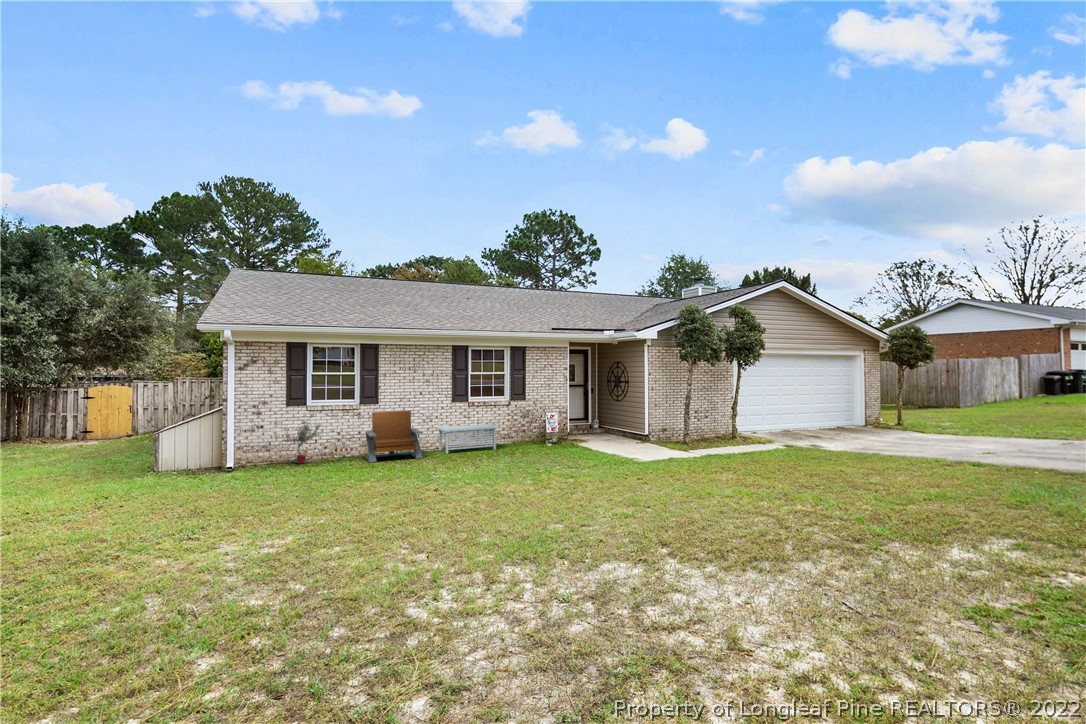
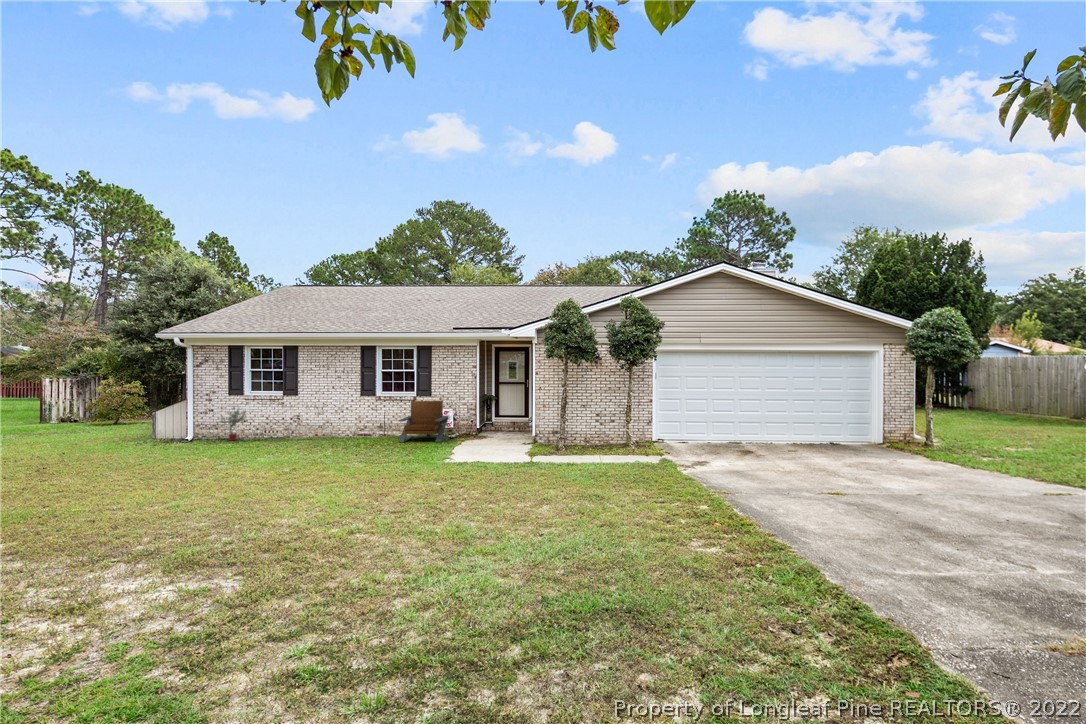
lounge chair: present [365,411,423,463] -> present [398,401,449,442]
storage bench: present [437,424,497,454] -> none [337,416,393,441]

